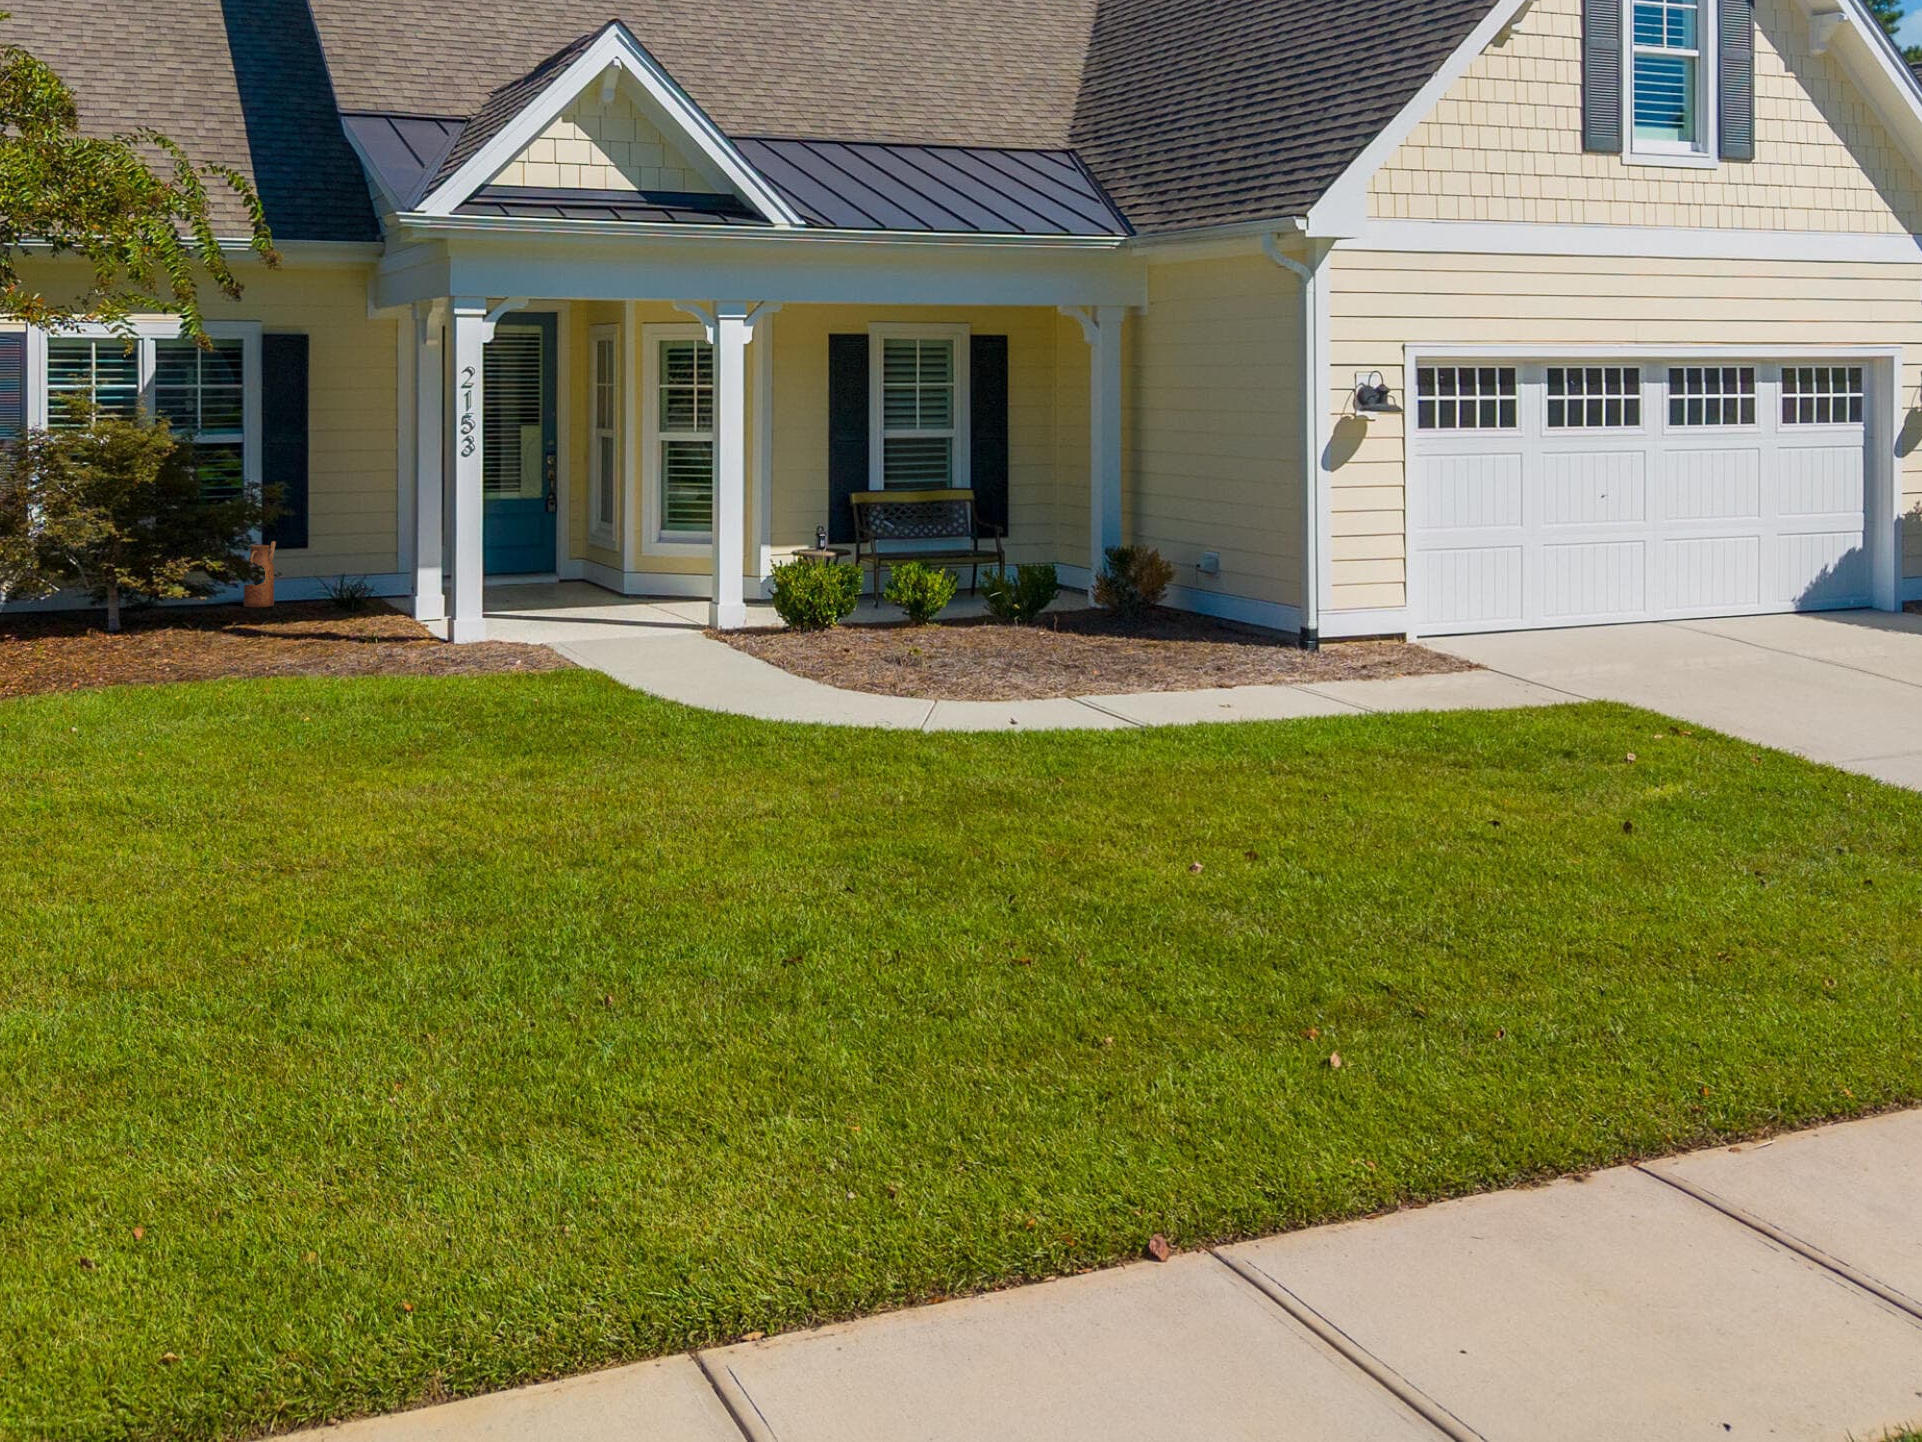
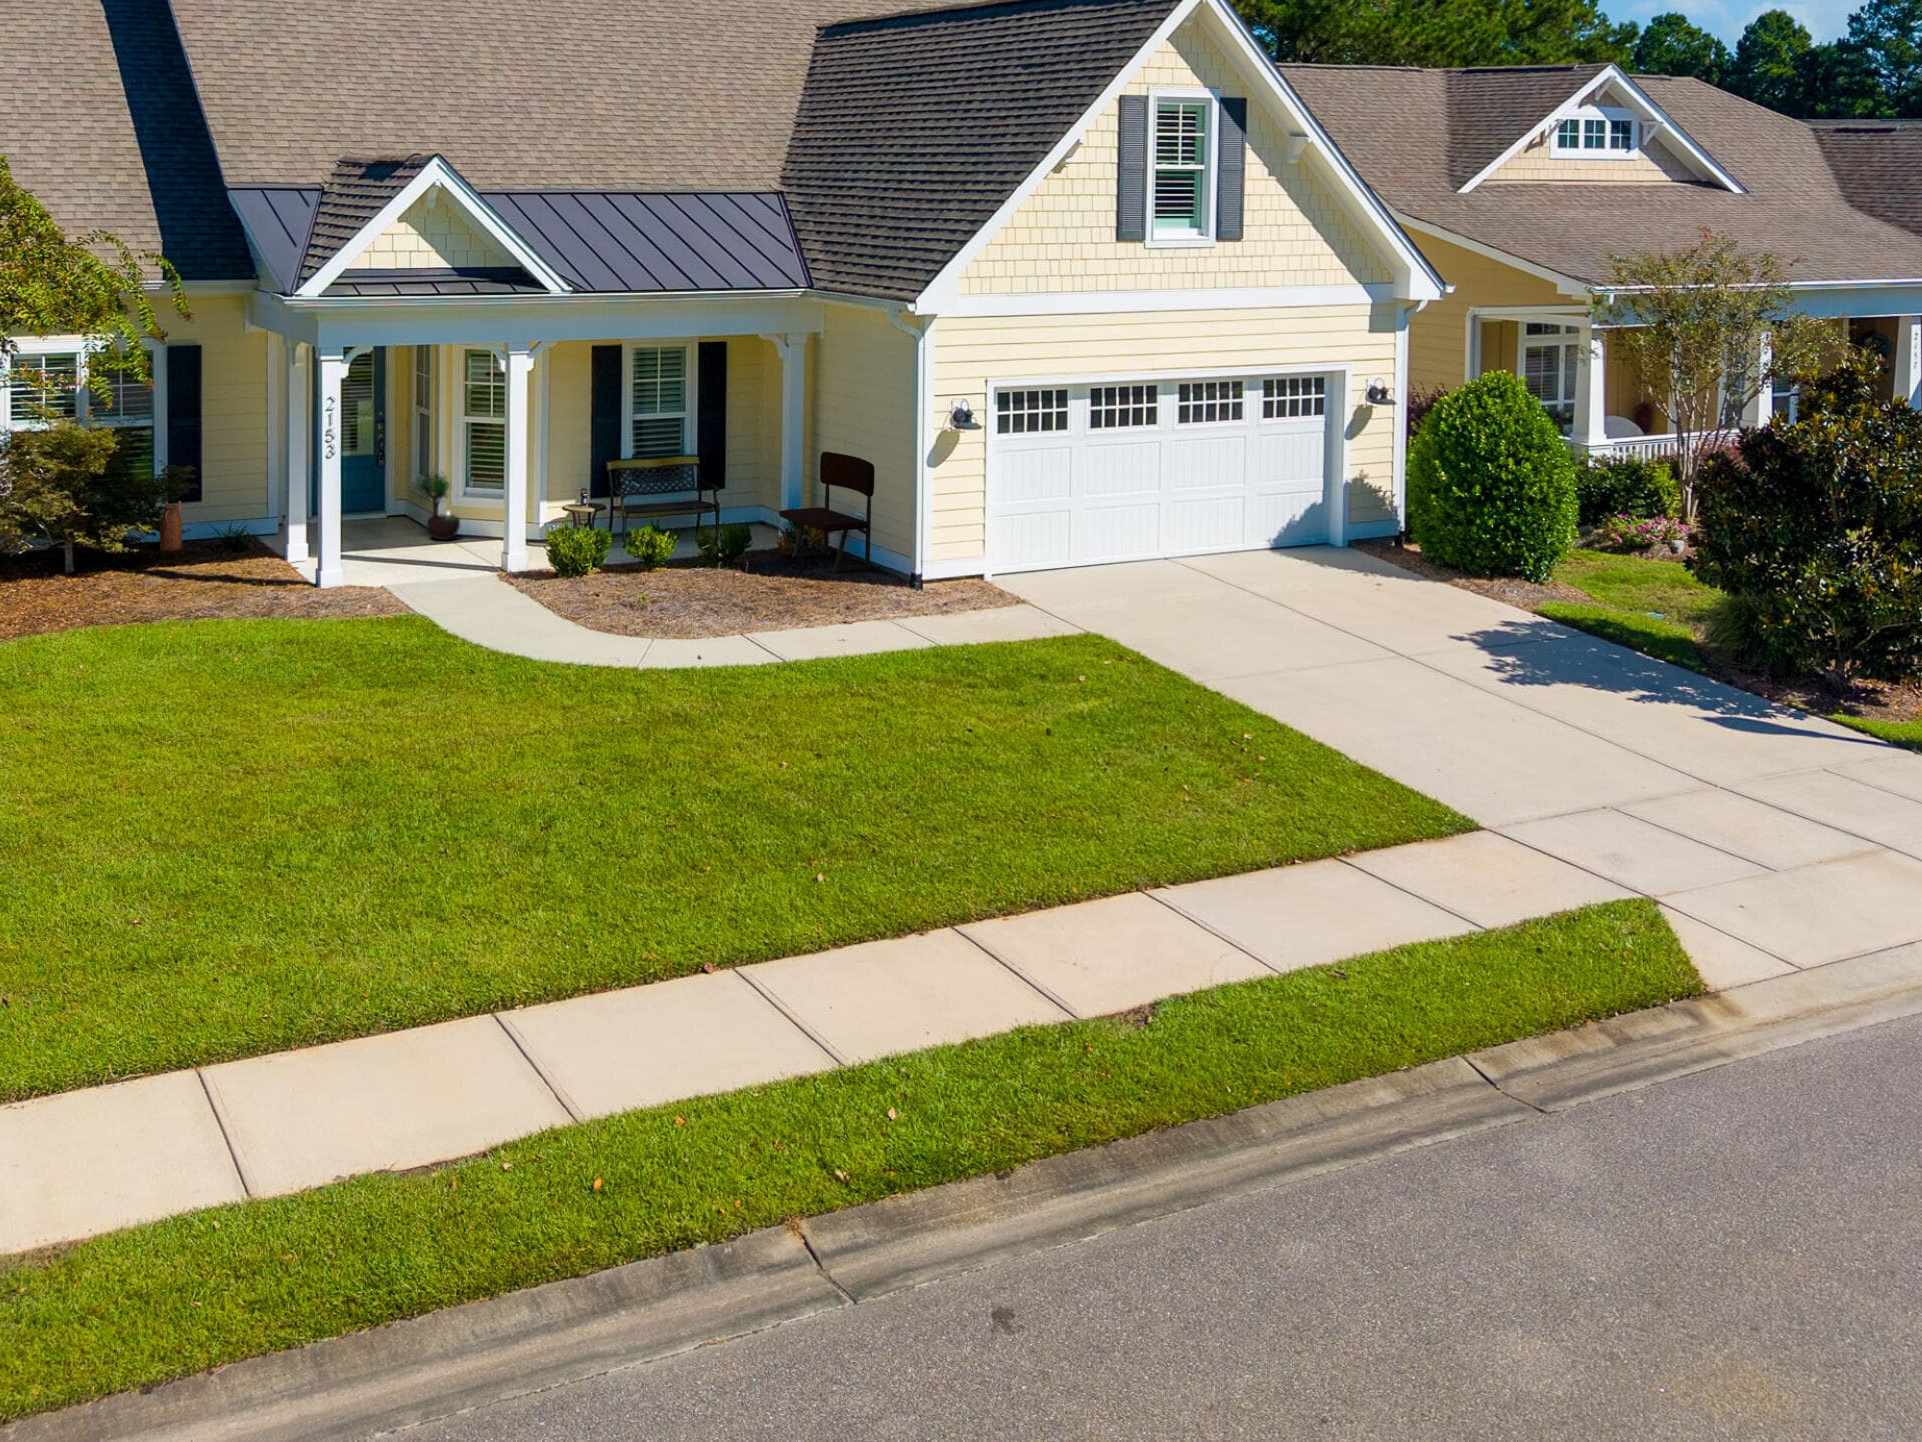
bench: none [1097,470,1236,633] -> present [779,452,875,572]
potted tree: none [586,496,655,599] -> present [415,472,460,540]

